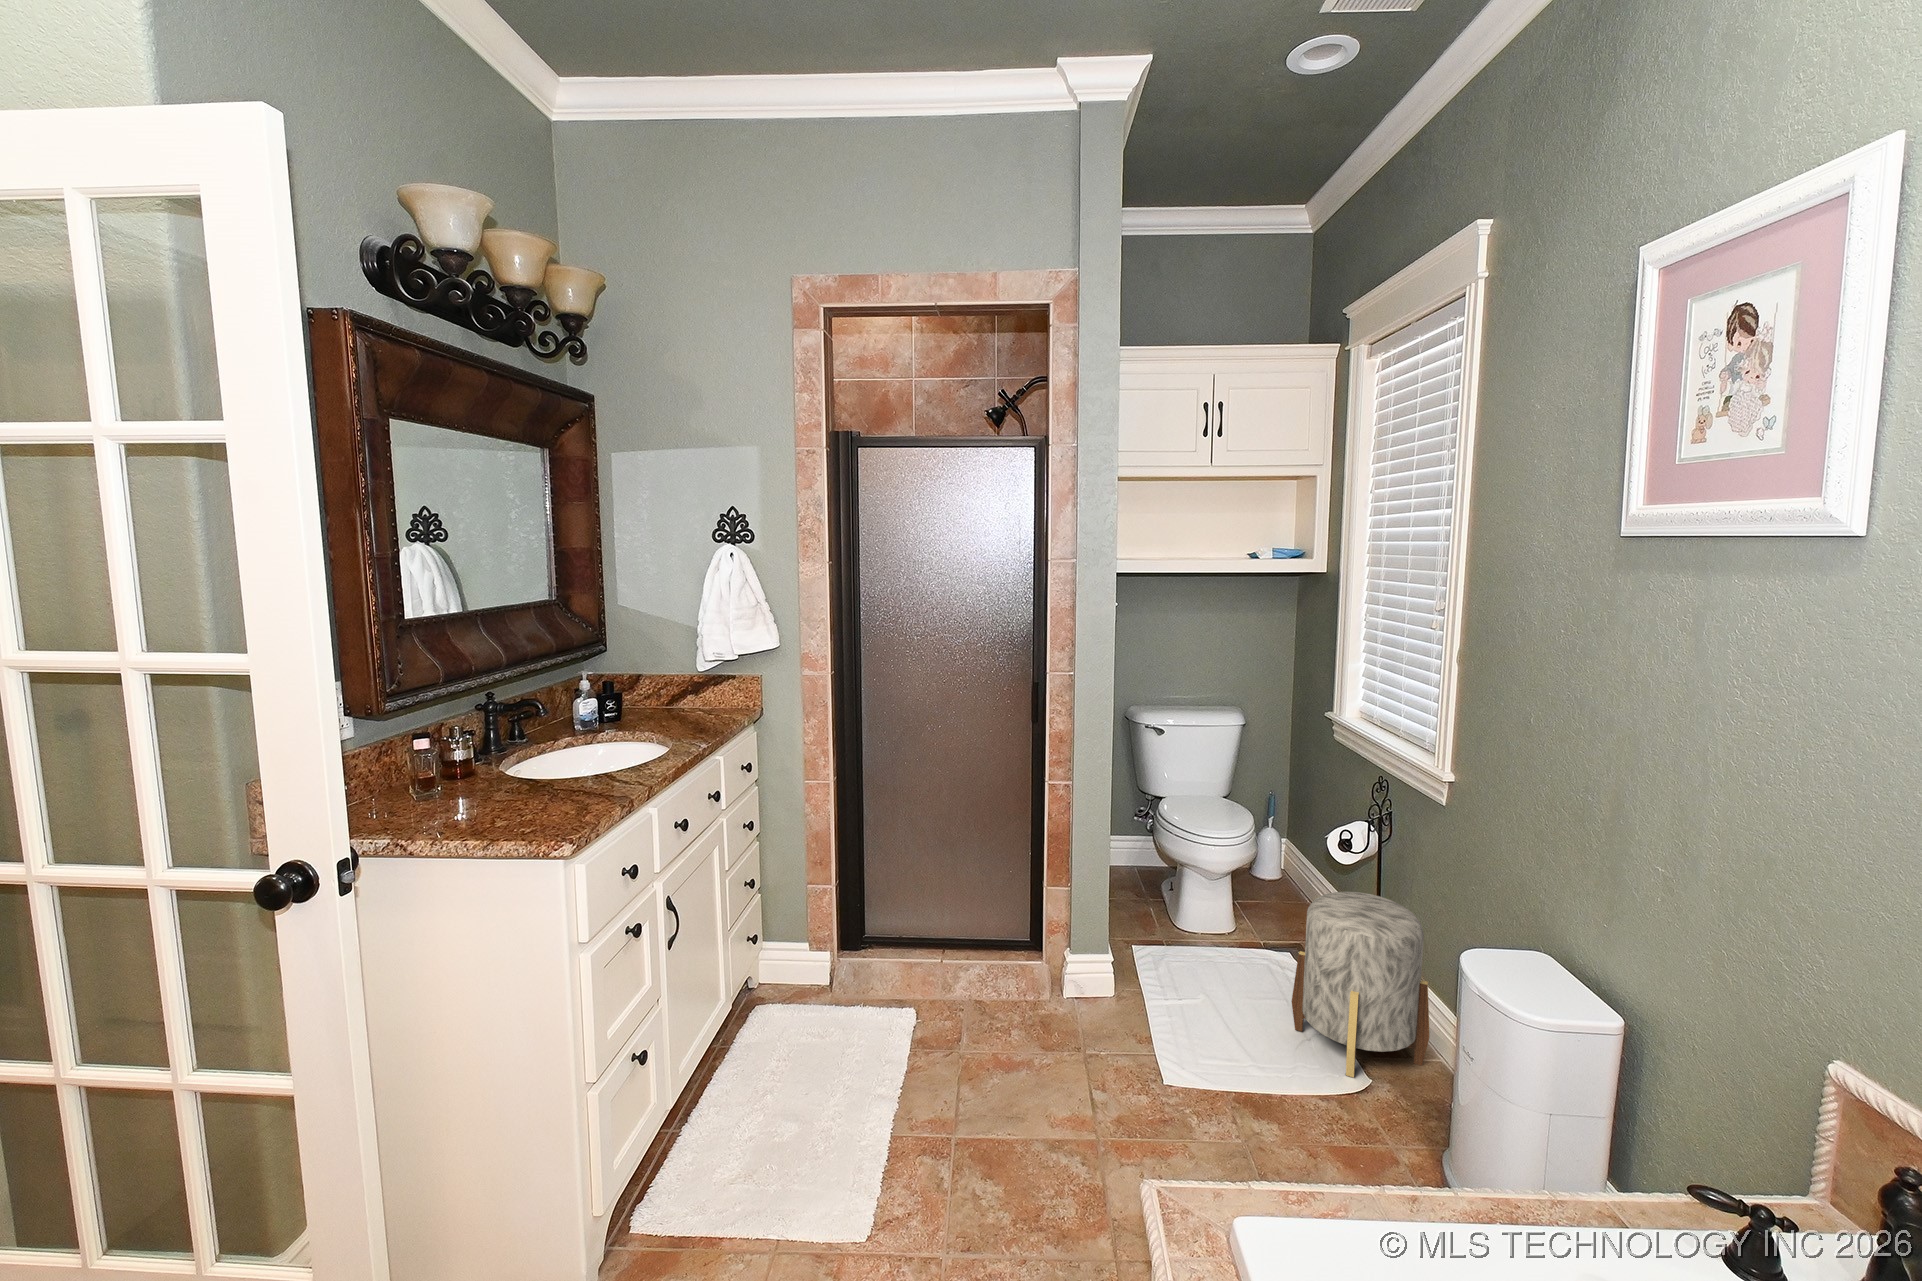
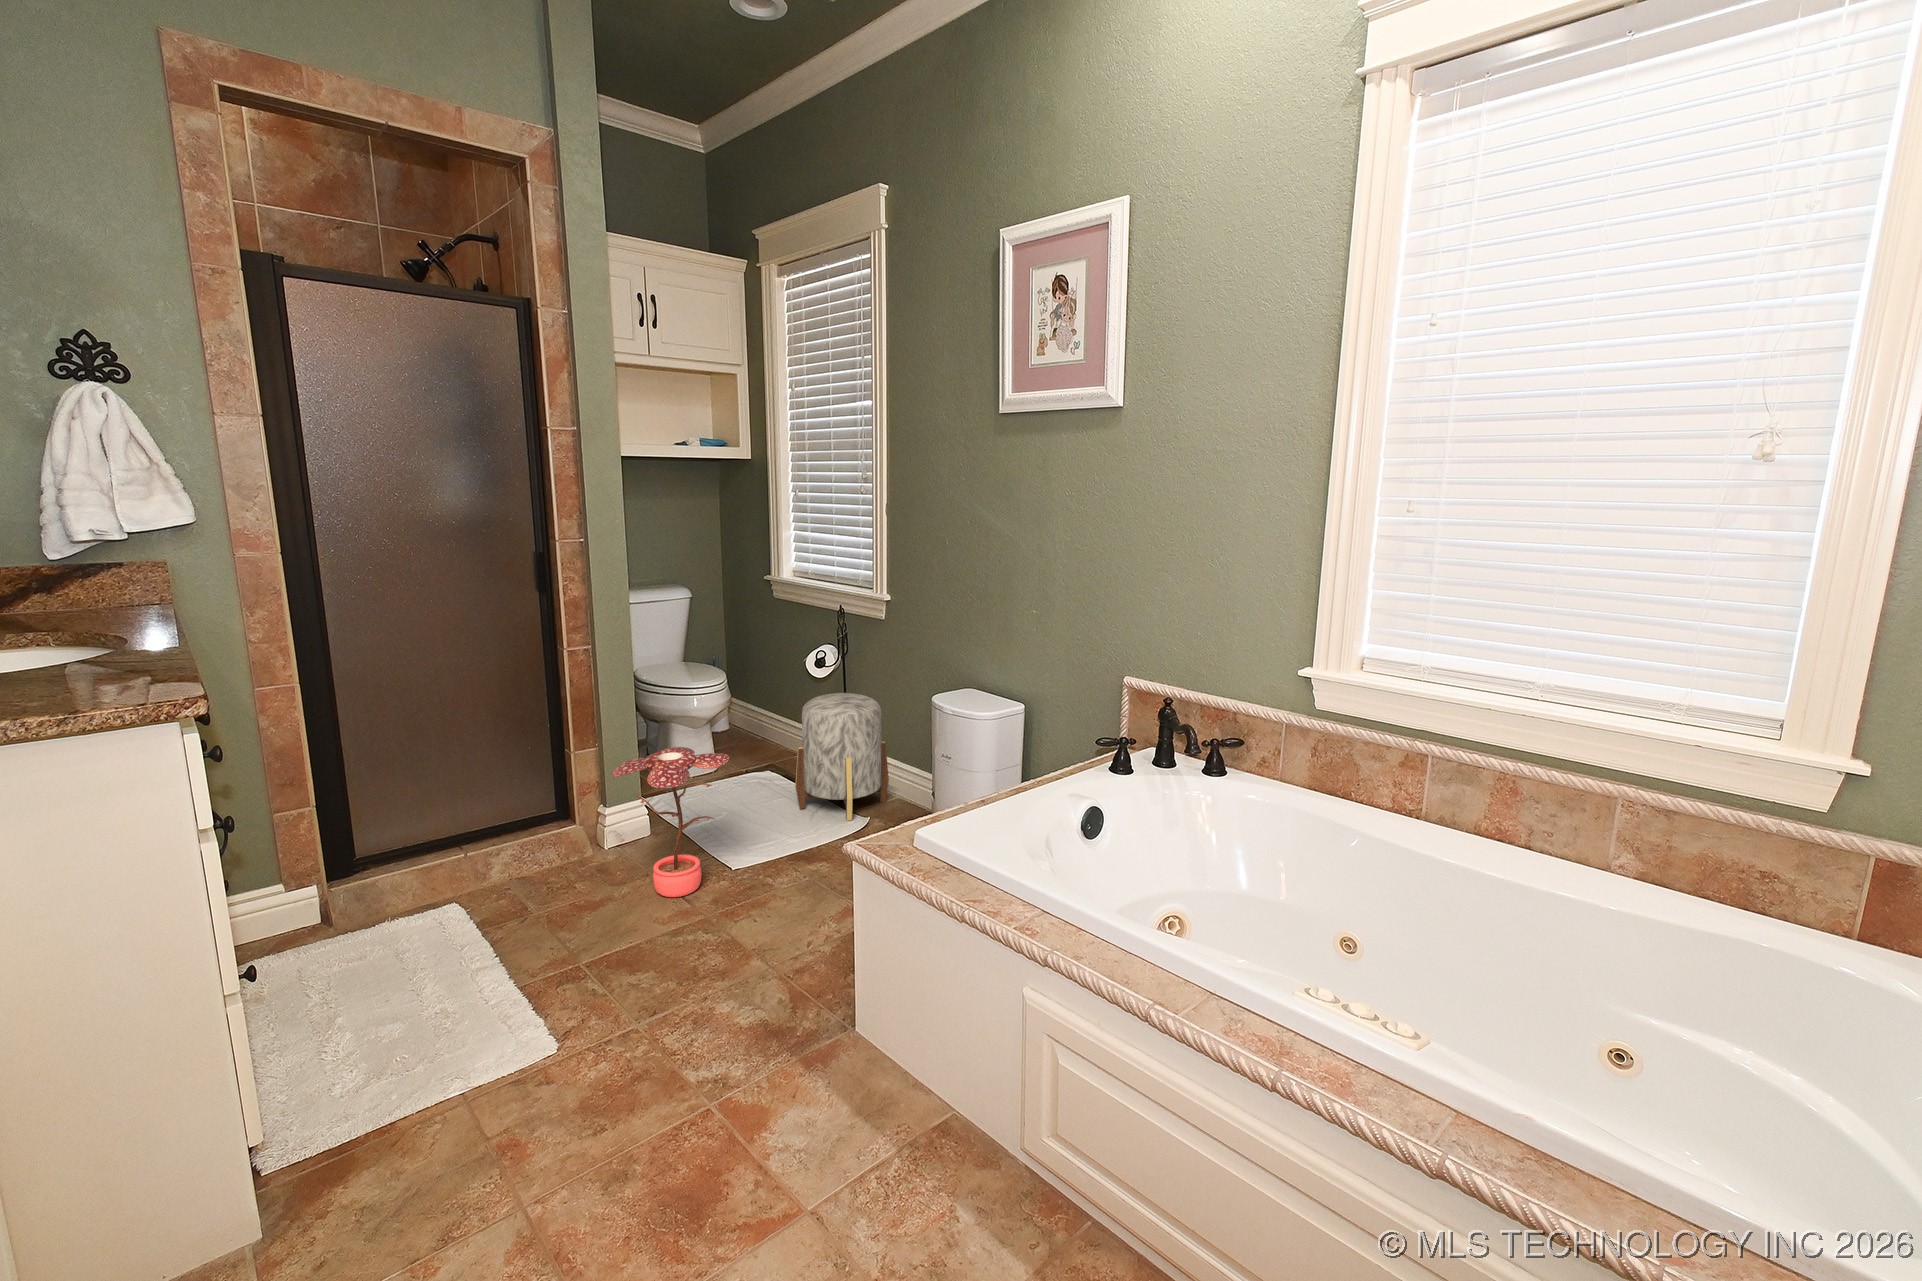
potted plant: none [1036,918,1161,1098] -> present [612,747,730,897]

